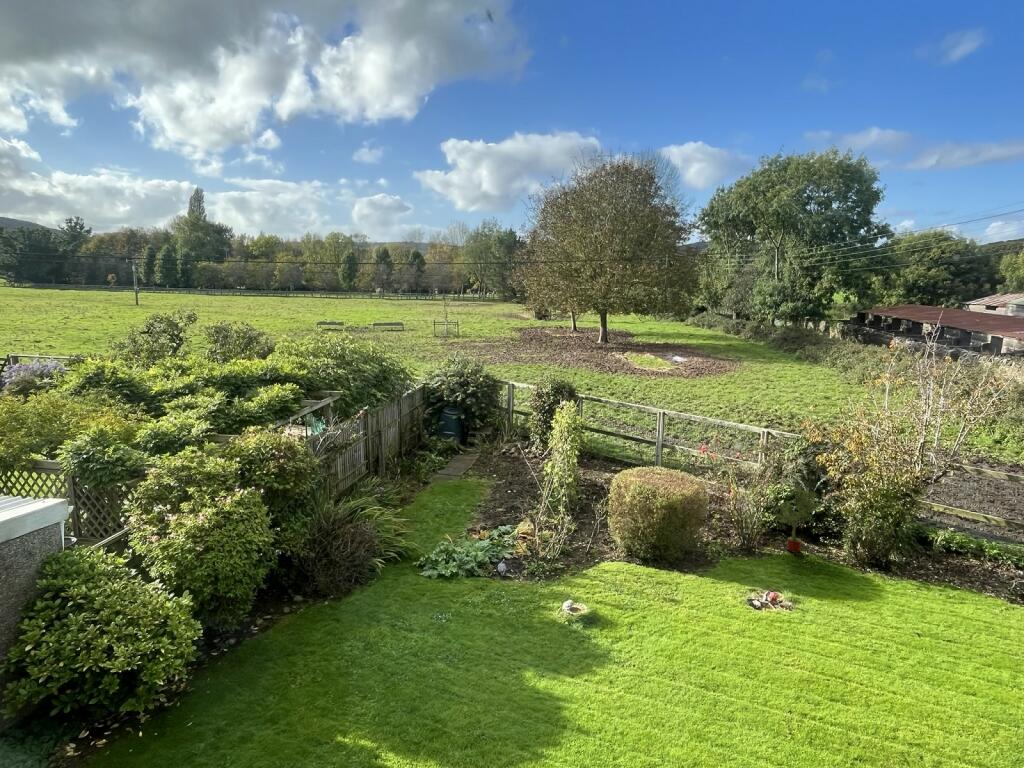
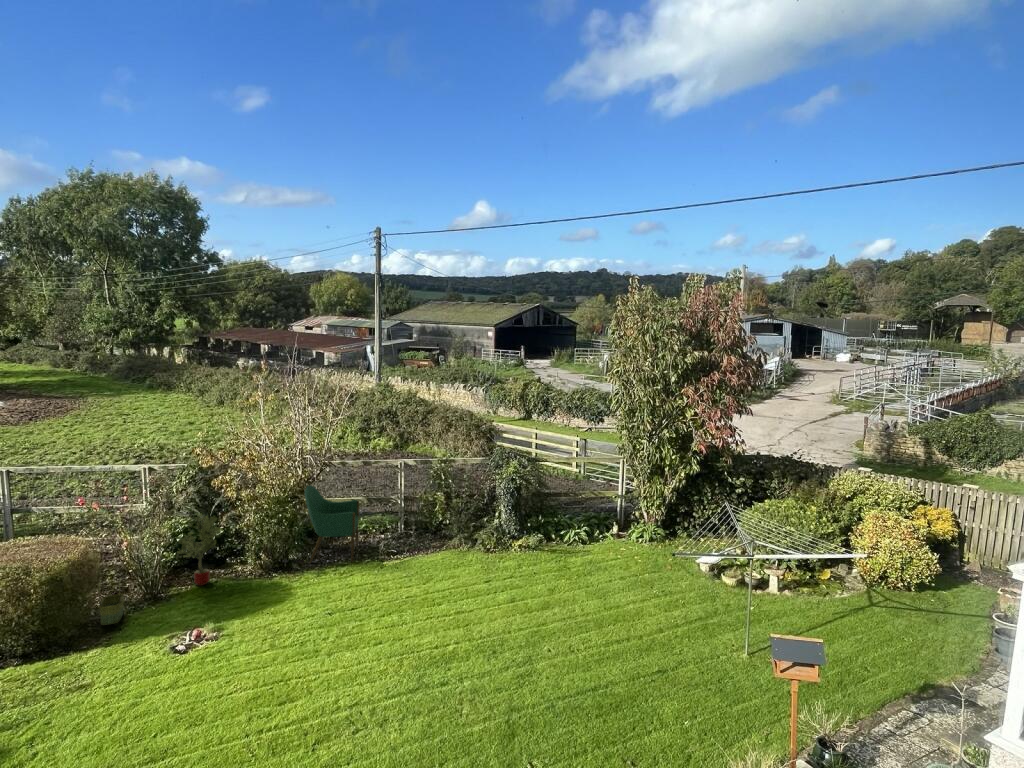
chair: none [911,487,995,591] -> present [305,485,360,563]
basket: none [706,518,727,557] -> present [99,577,124,625]

